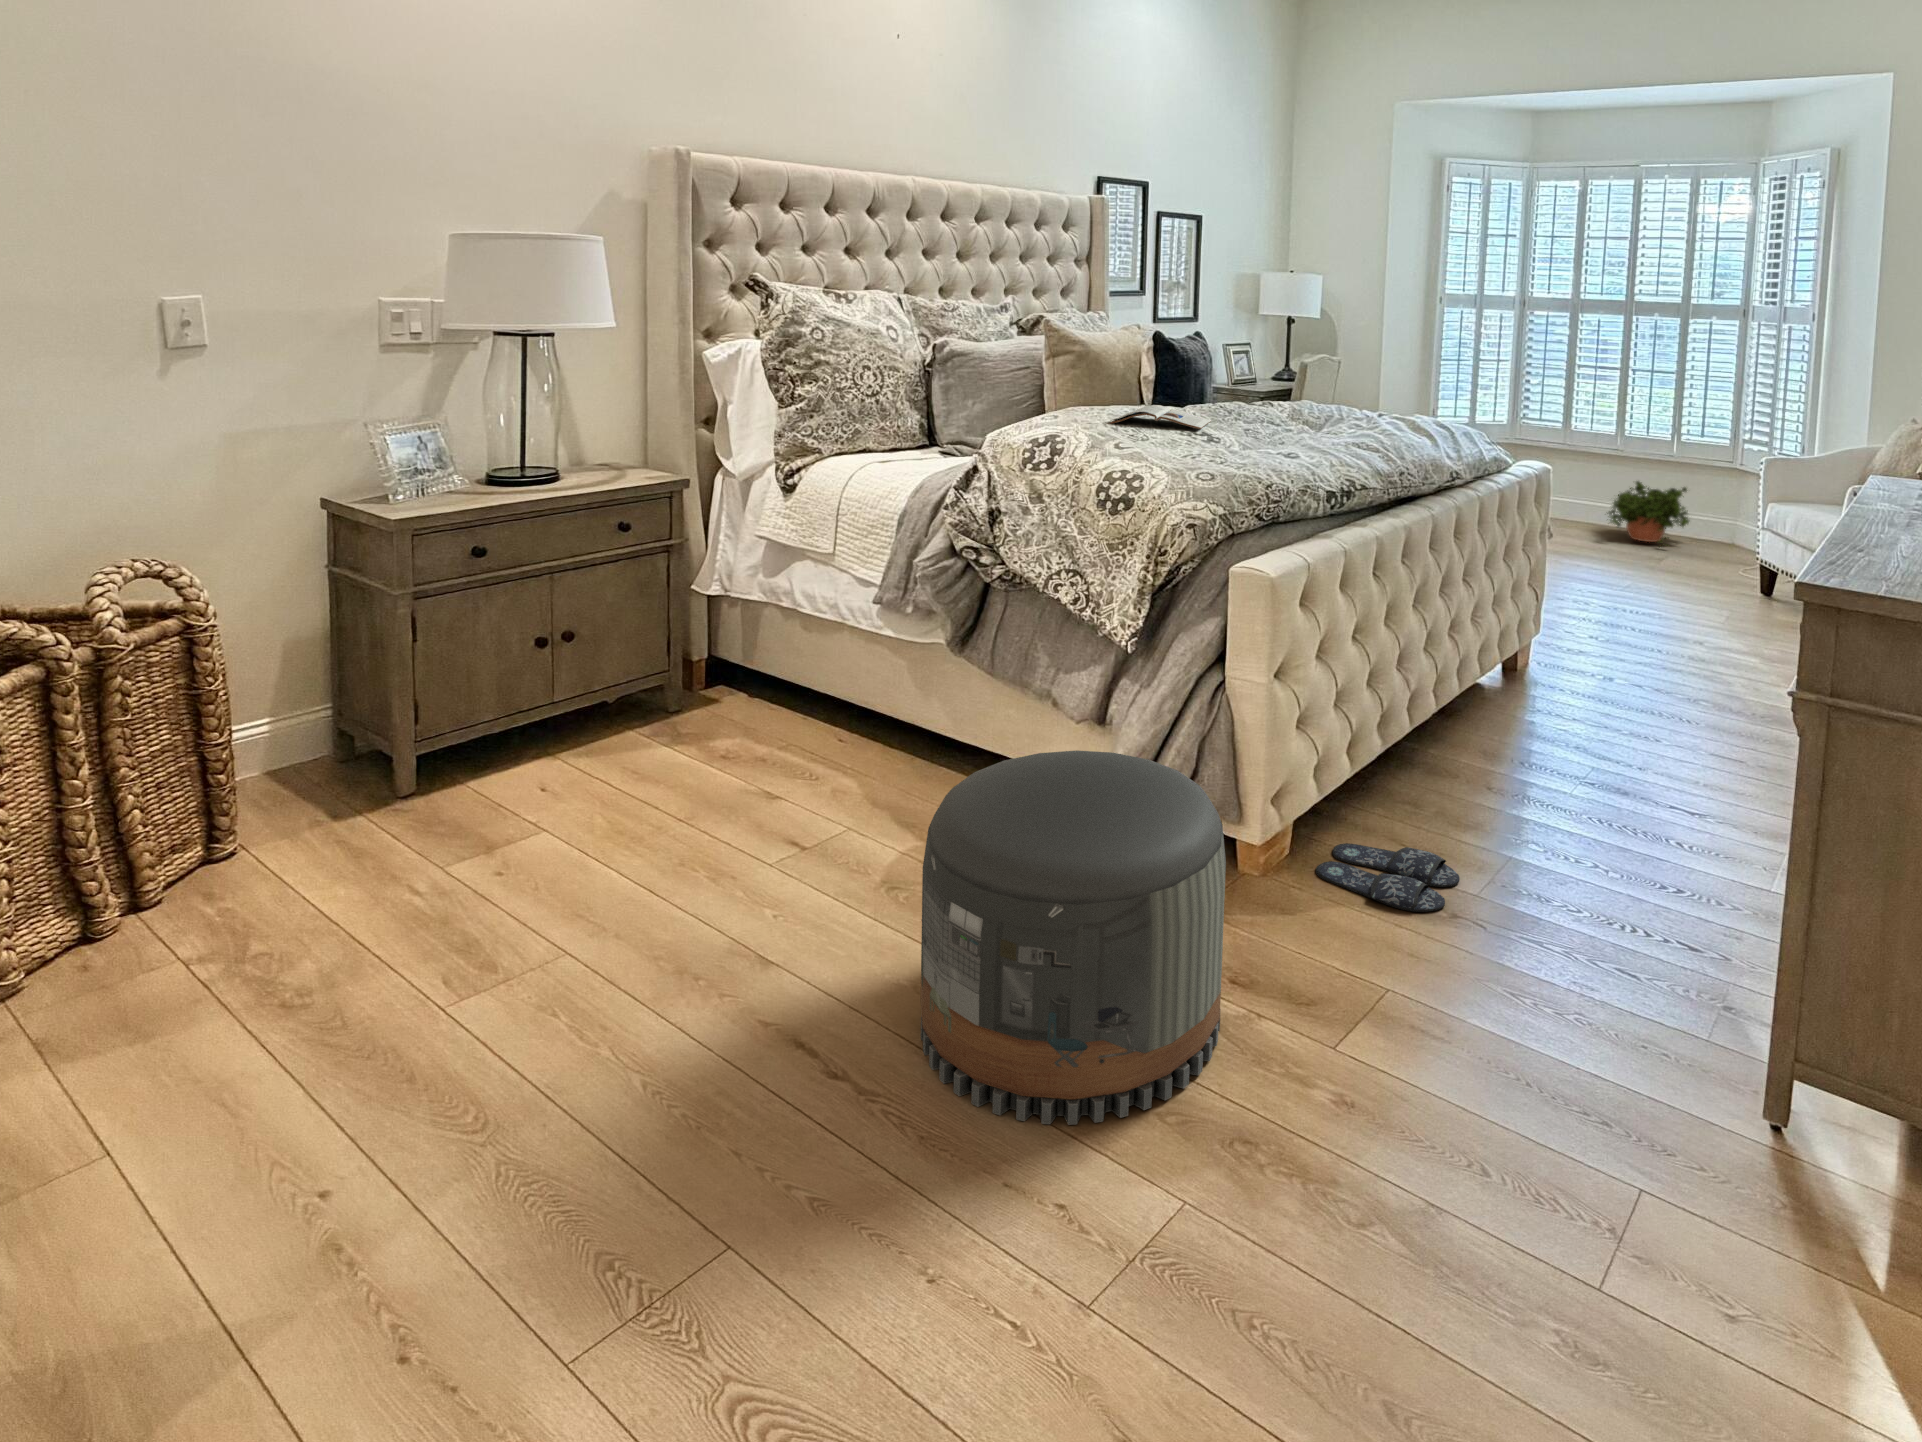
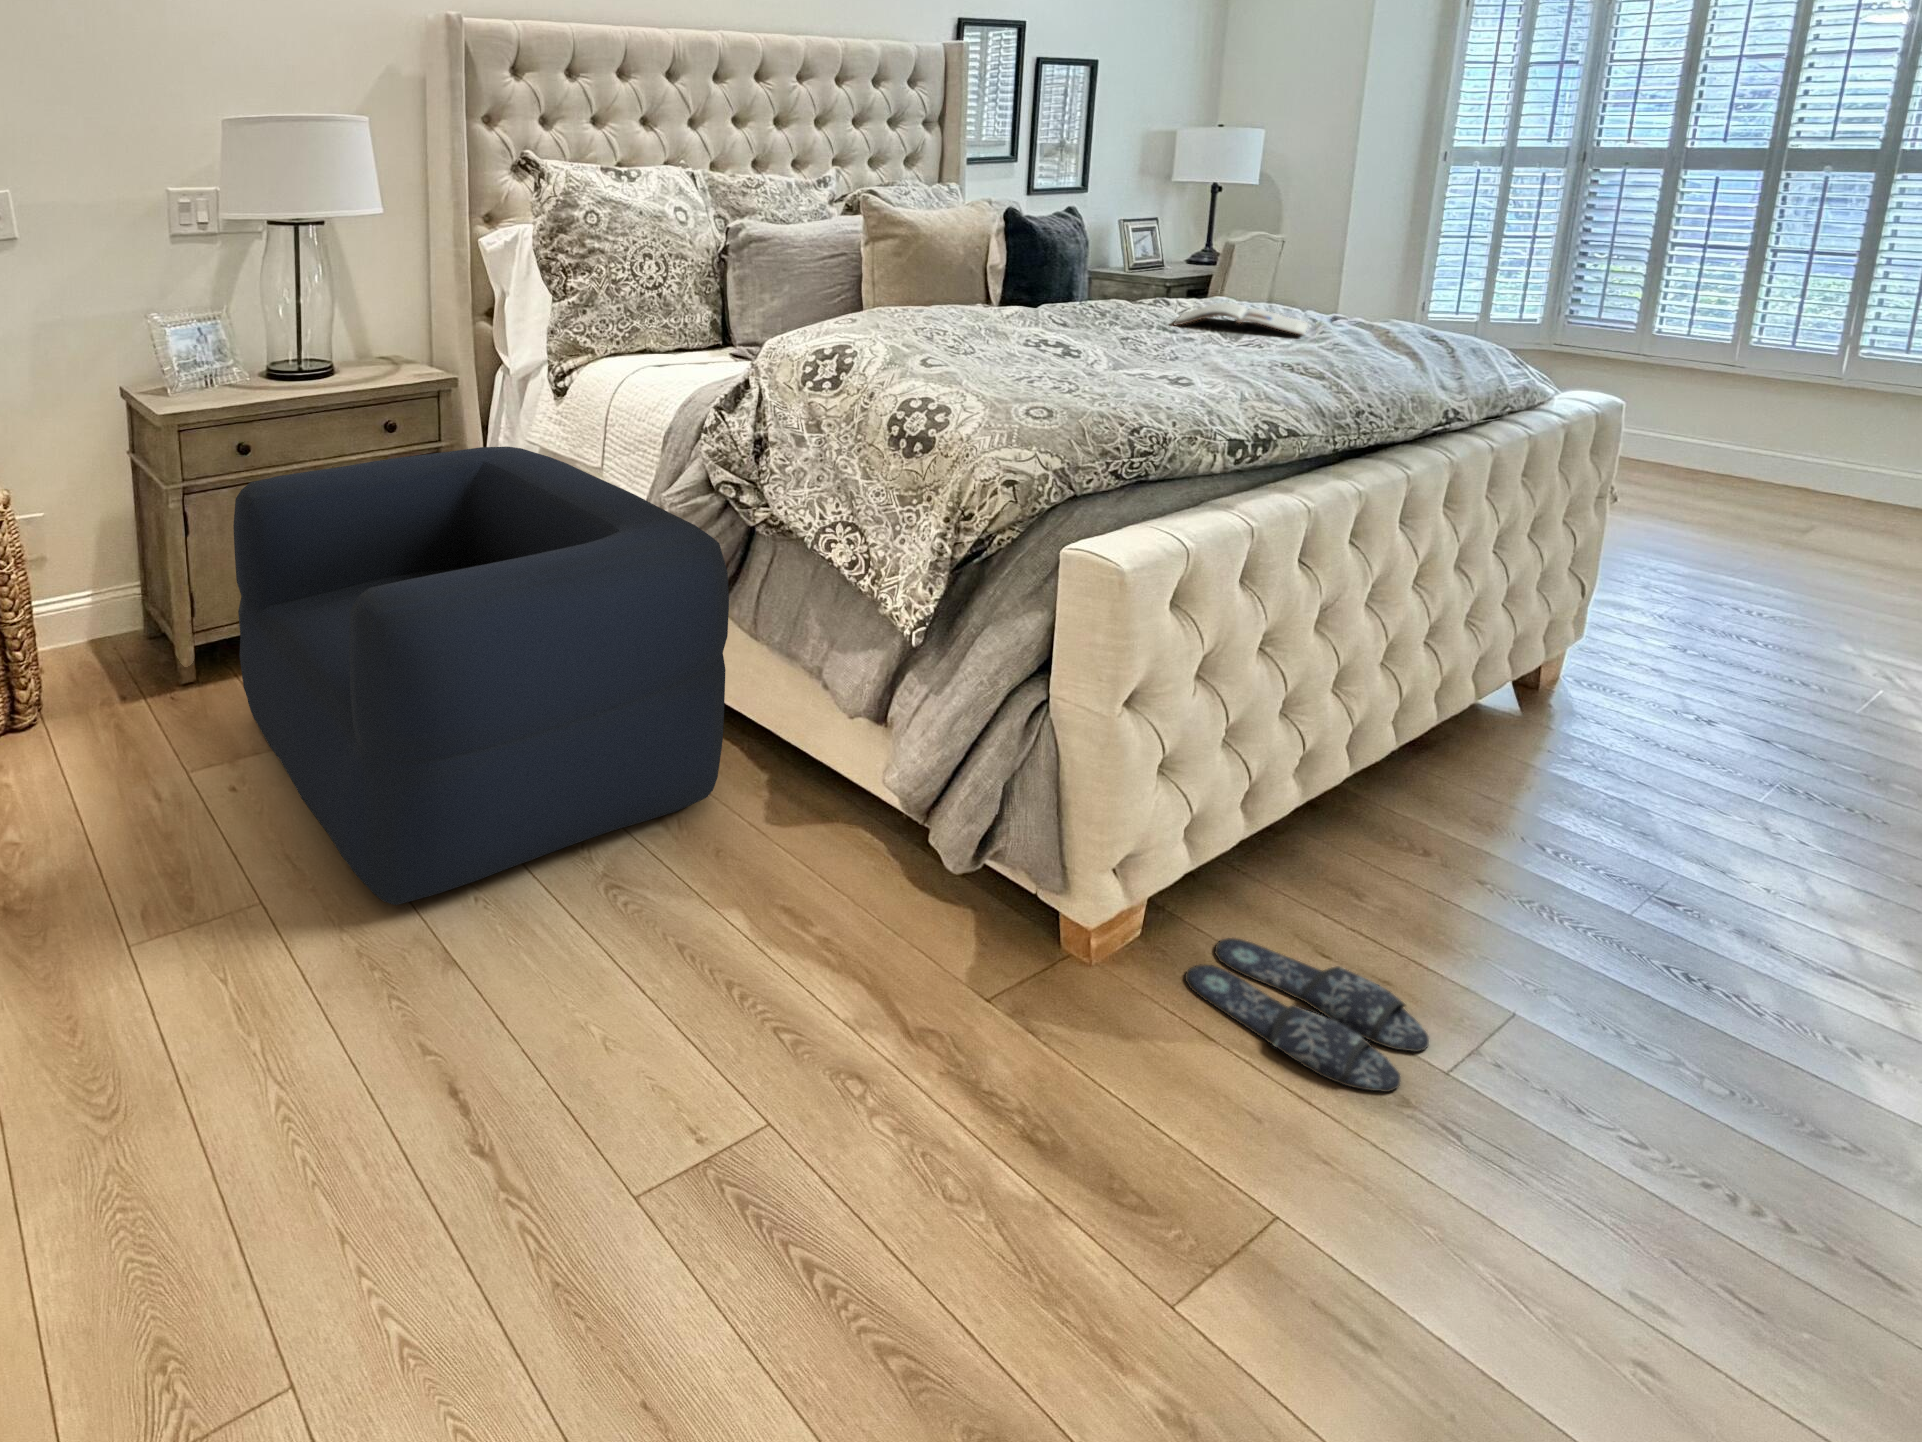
magazine: present [1110,405,1211,429] -> present [1174,303,1308,336]
potted plant: present [1607,481,1689,547] -> none [1703,412,1876,514]
armchair: none [485,538,972,931] -> present [233,447,729,905]
pouf: present [921,750,1226,1125] -> none [590,777,1020,1347]

